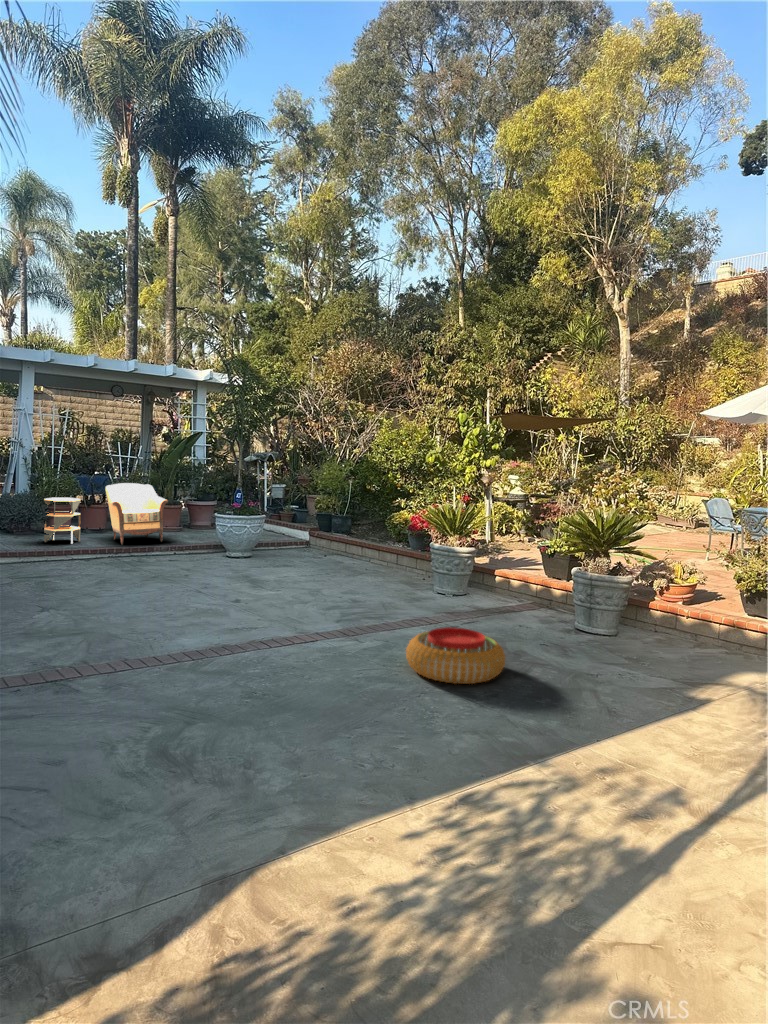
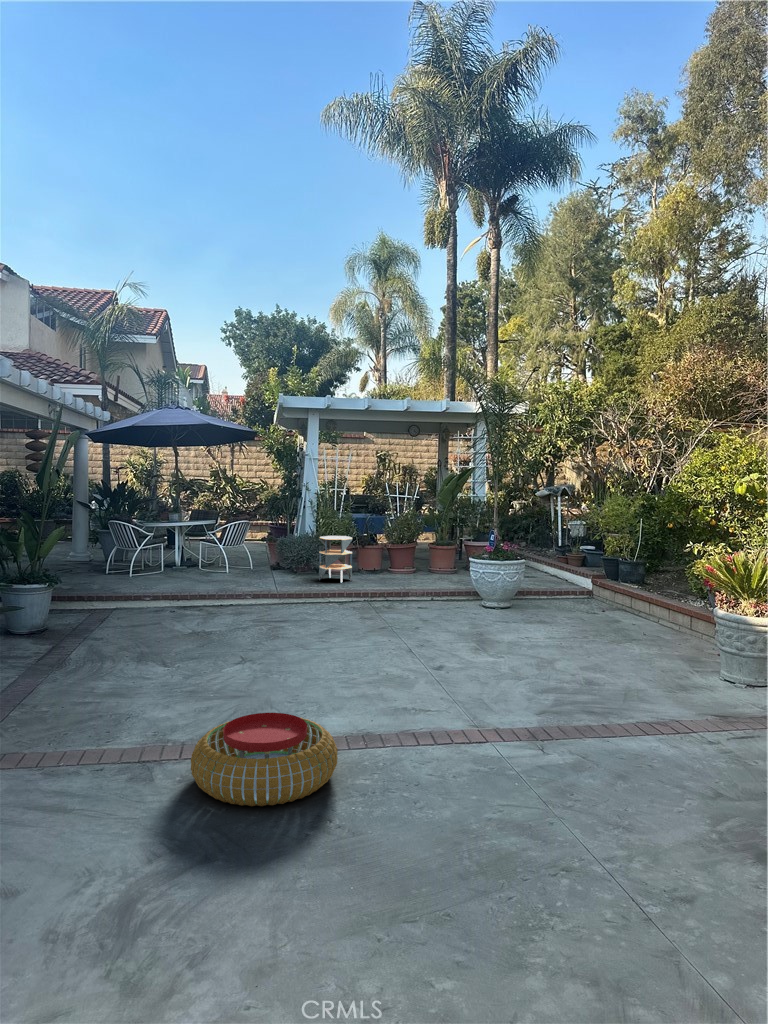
armchair: present [105,483,168,545] -> none [377,522,435,586]
pouf: present [406,627,505,684] -> present [191,713,338,806]

